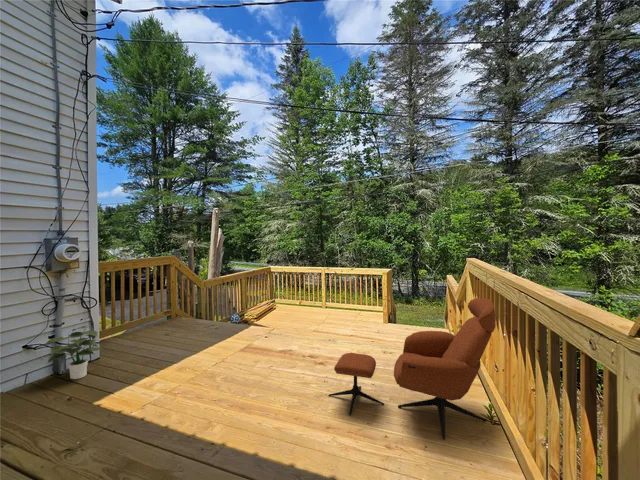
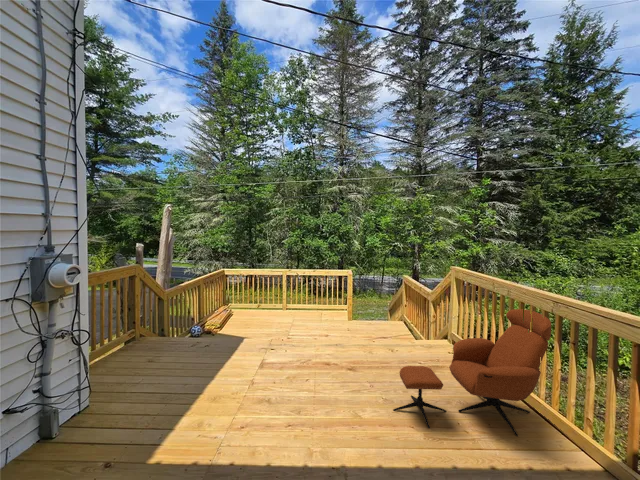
potted plant: present [46,326,102,379] -> none [39,369,112,442]

